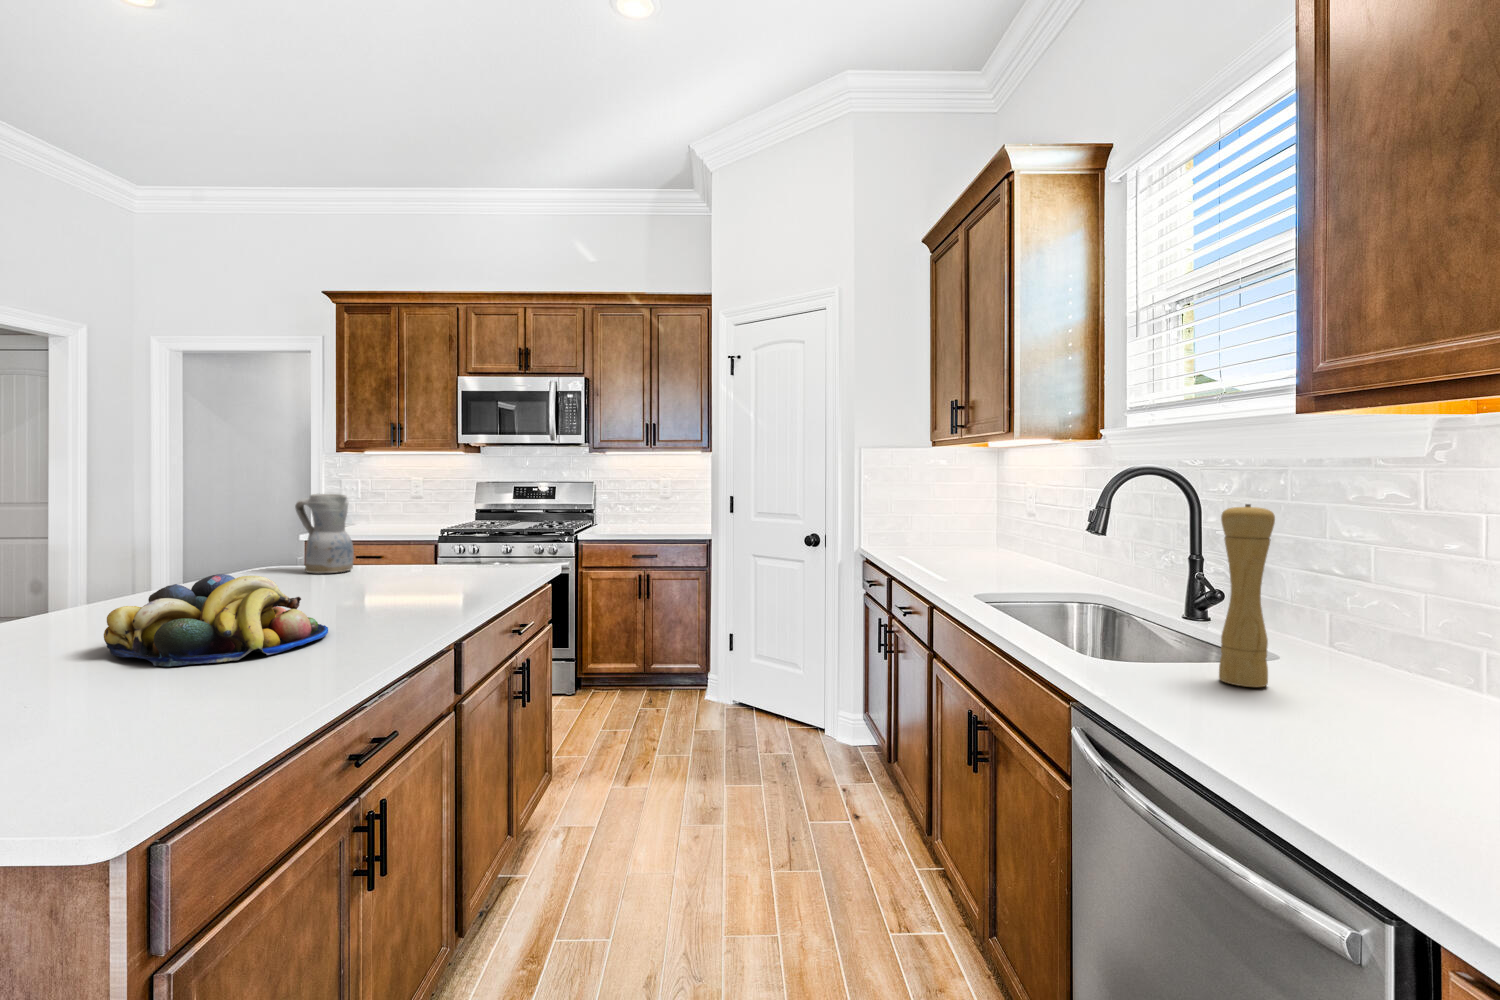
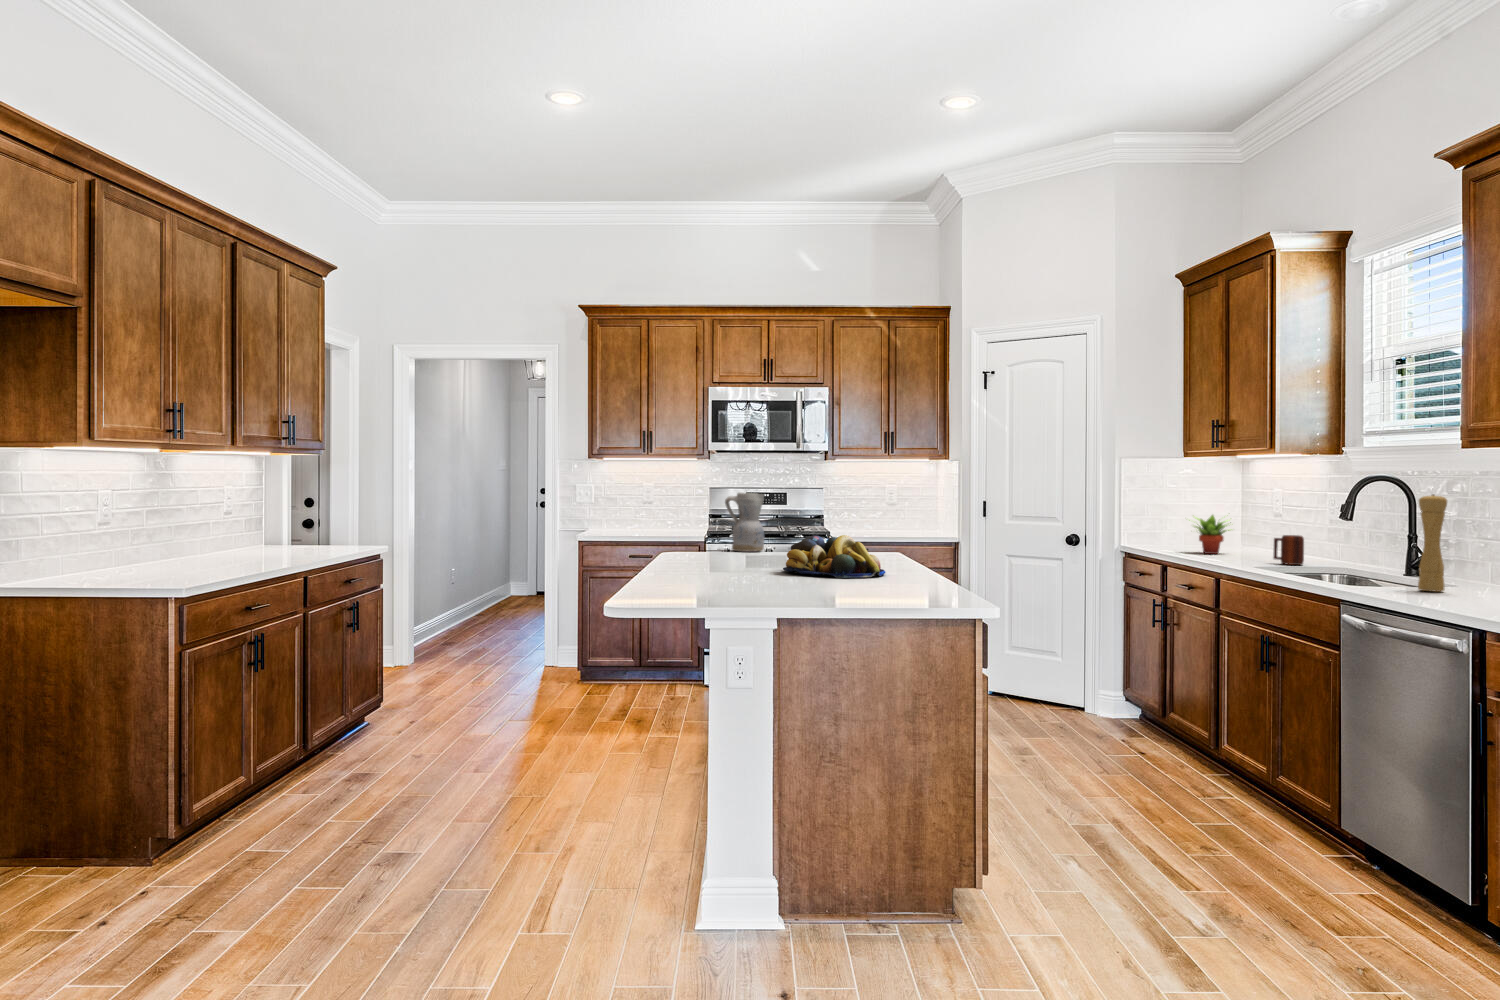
succulent plant: none [920,514,977,563] -> present [1195,515,1232,554]
mug: none [1012,546,1050,587] -> present [1273,535,1304,565]

